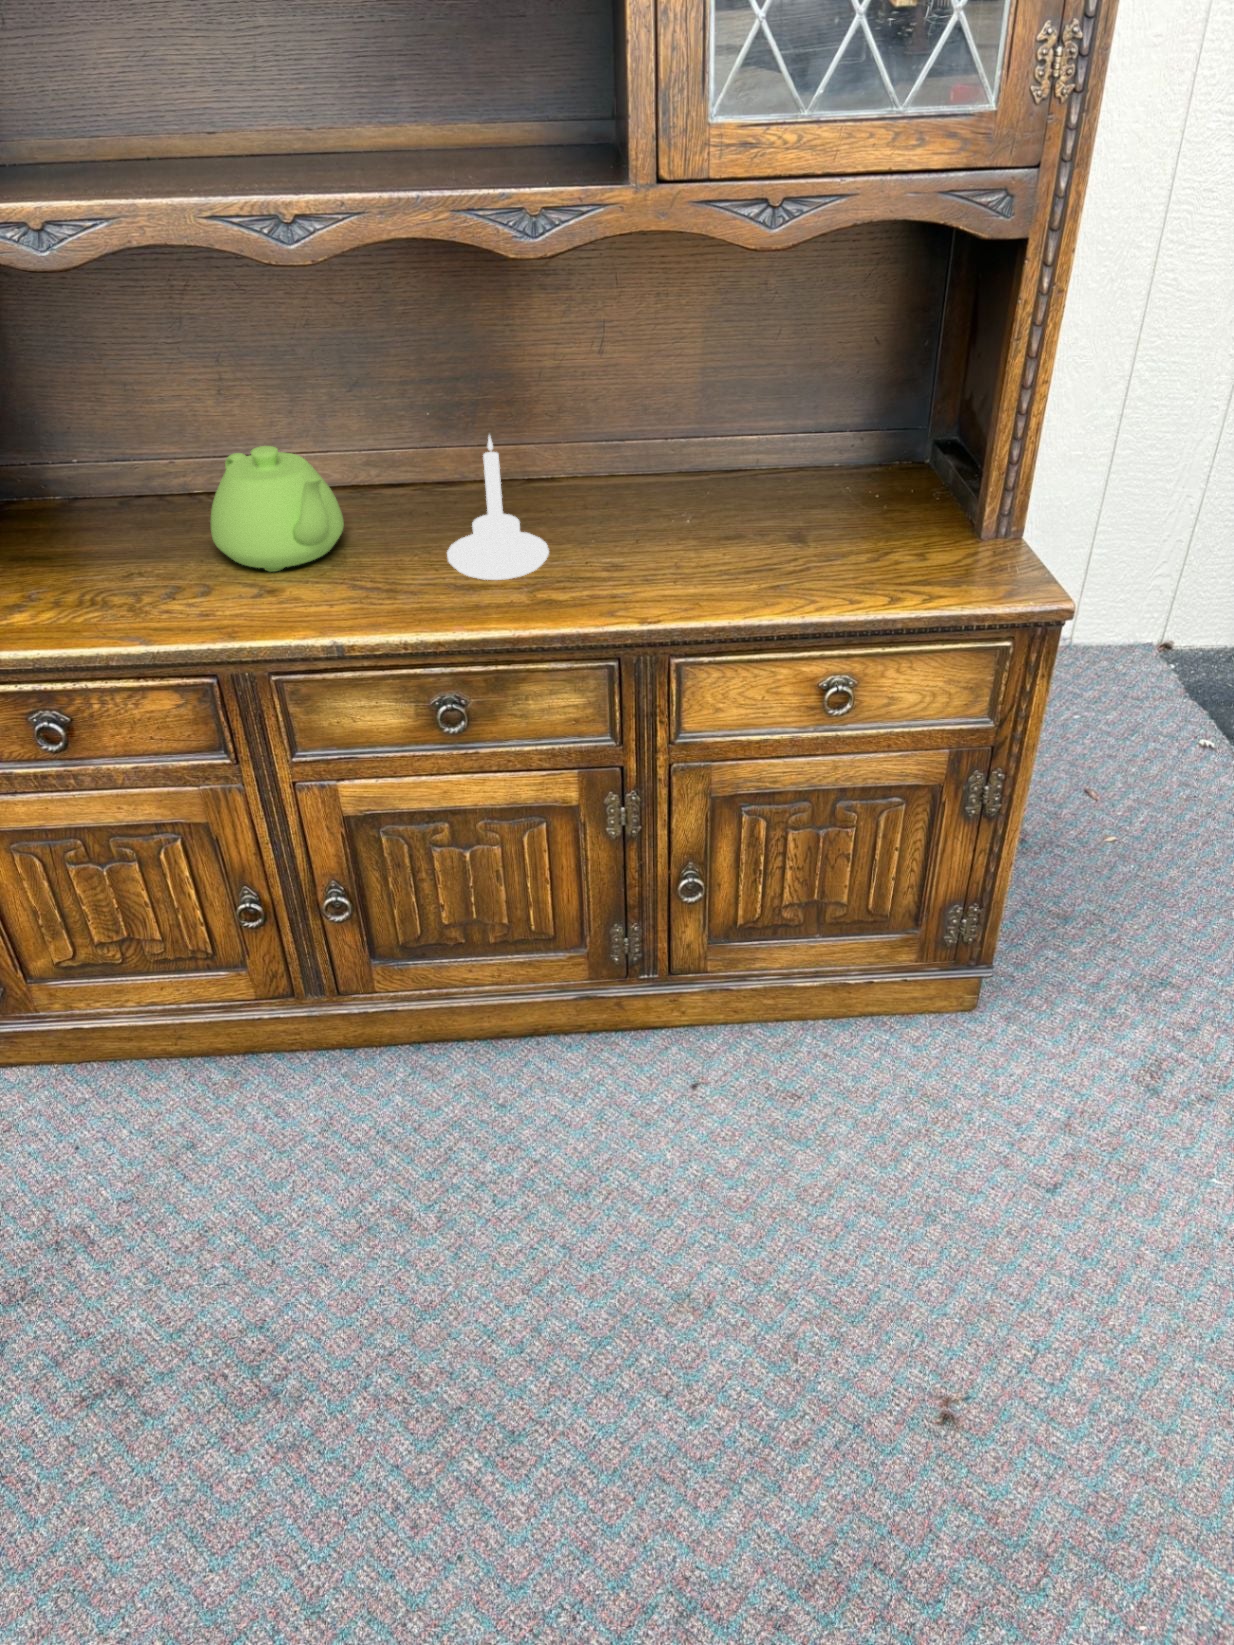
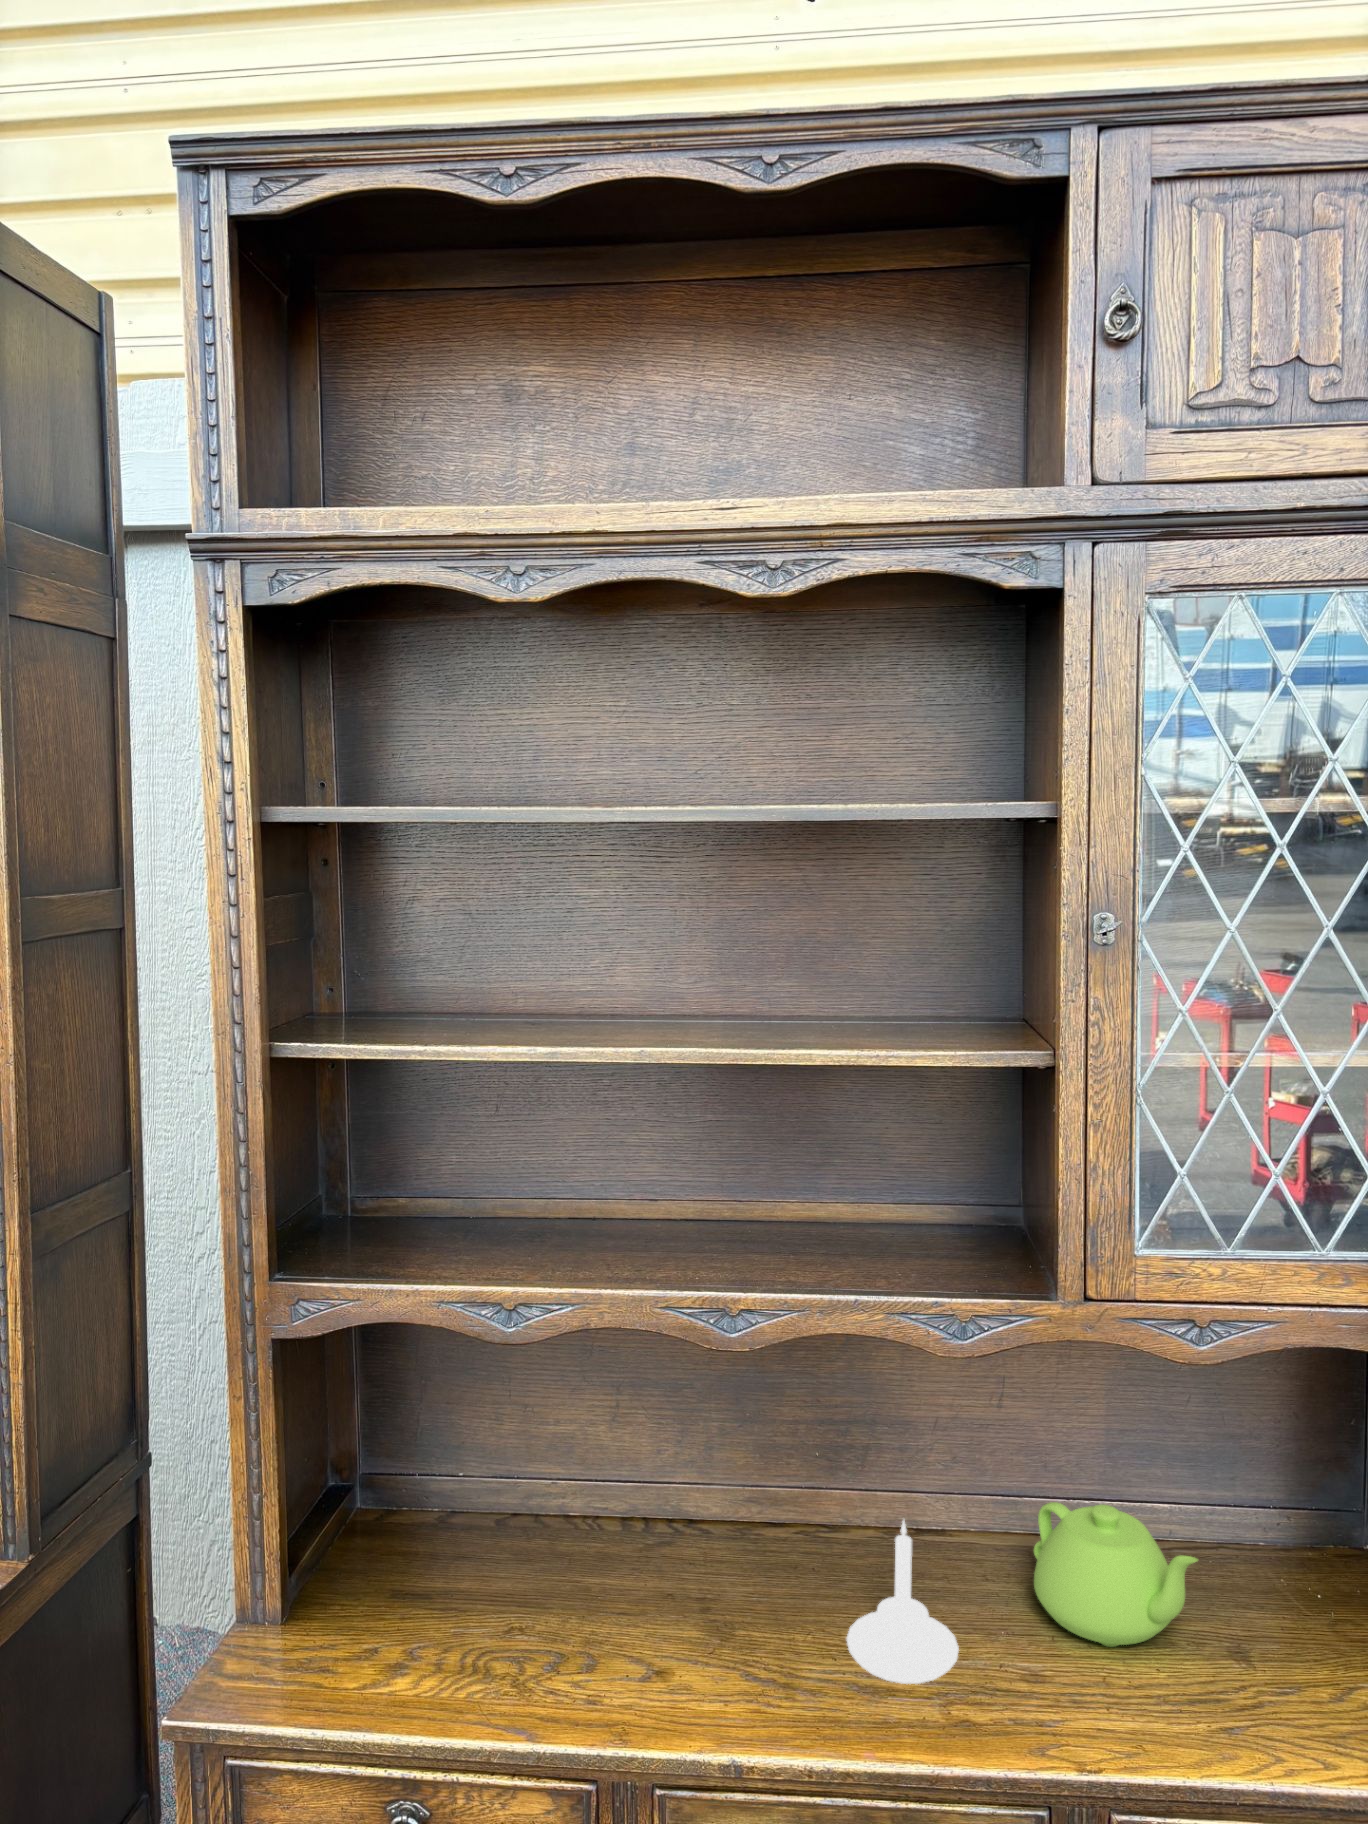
teapot: present [211,446,344,572] -> present [1034,1502,1198,1647]

